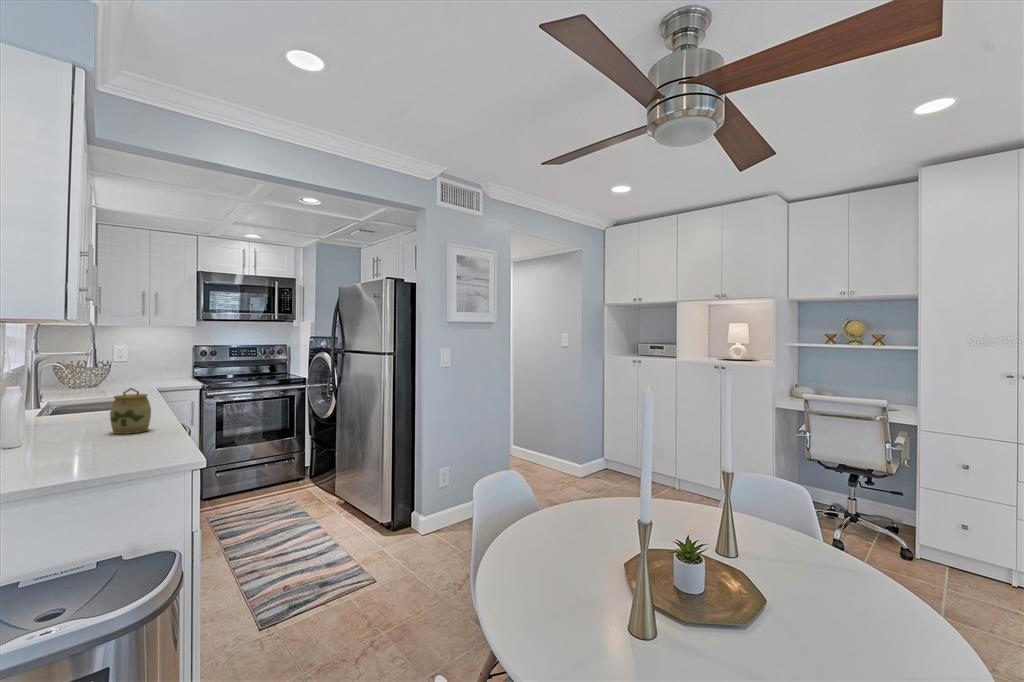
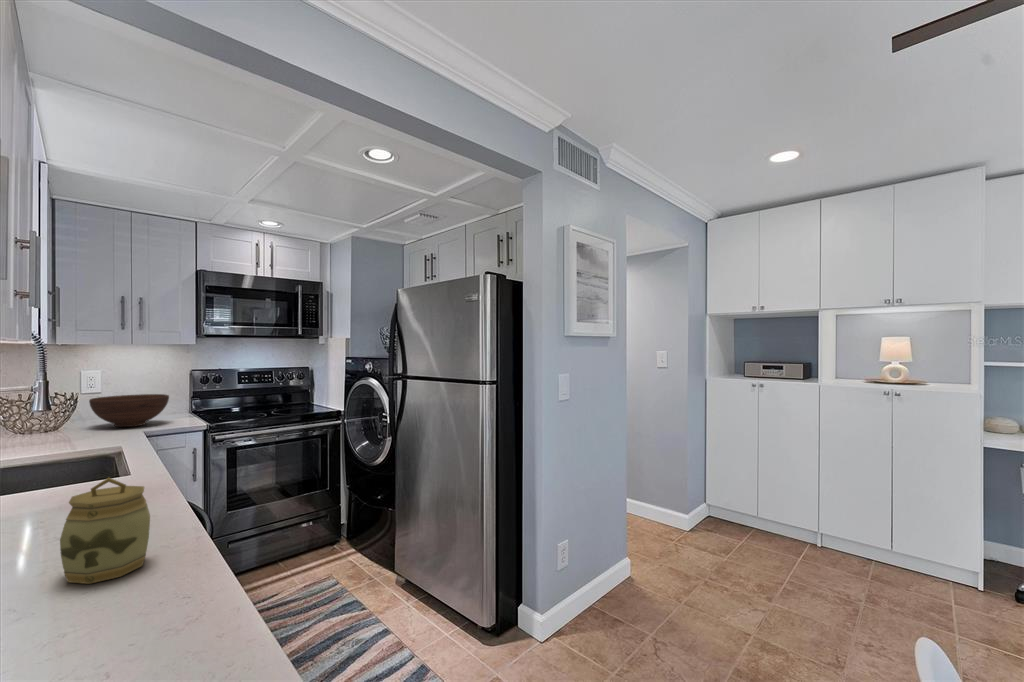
fruit bowl: none [120,363,176,386] -> present [89,394,169,427]

